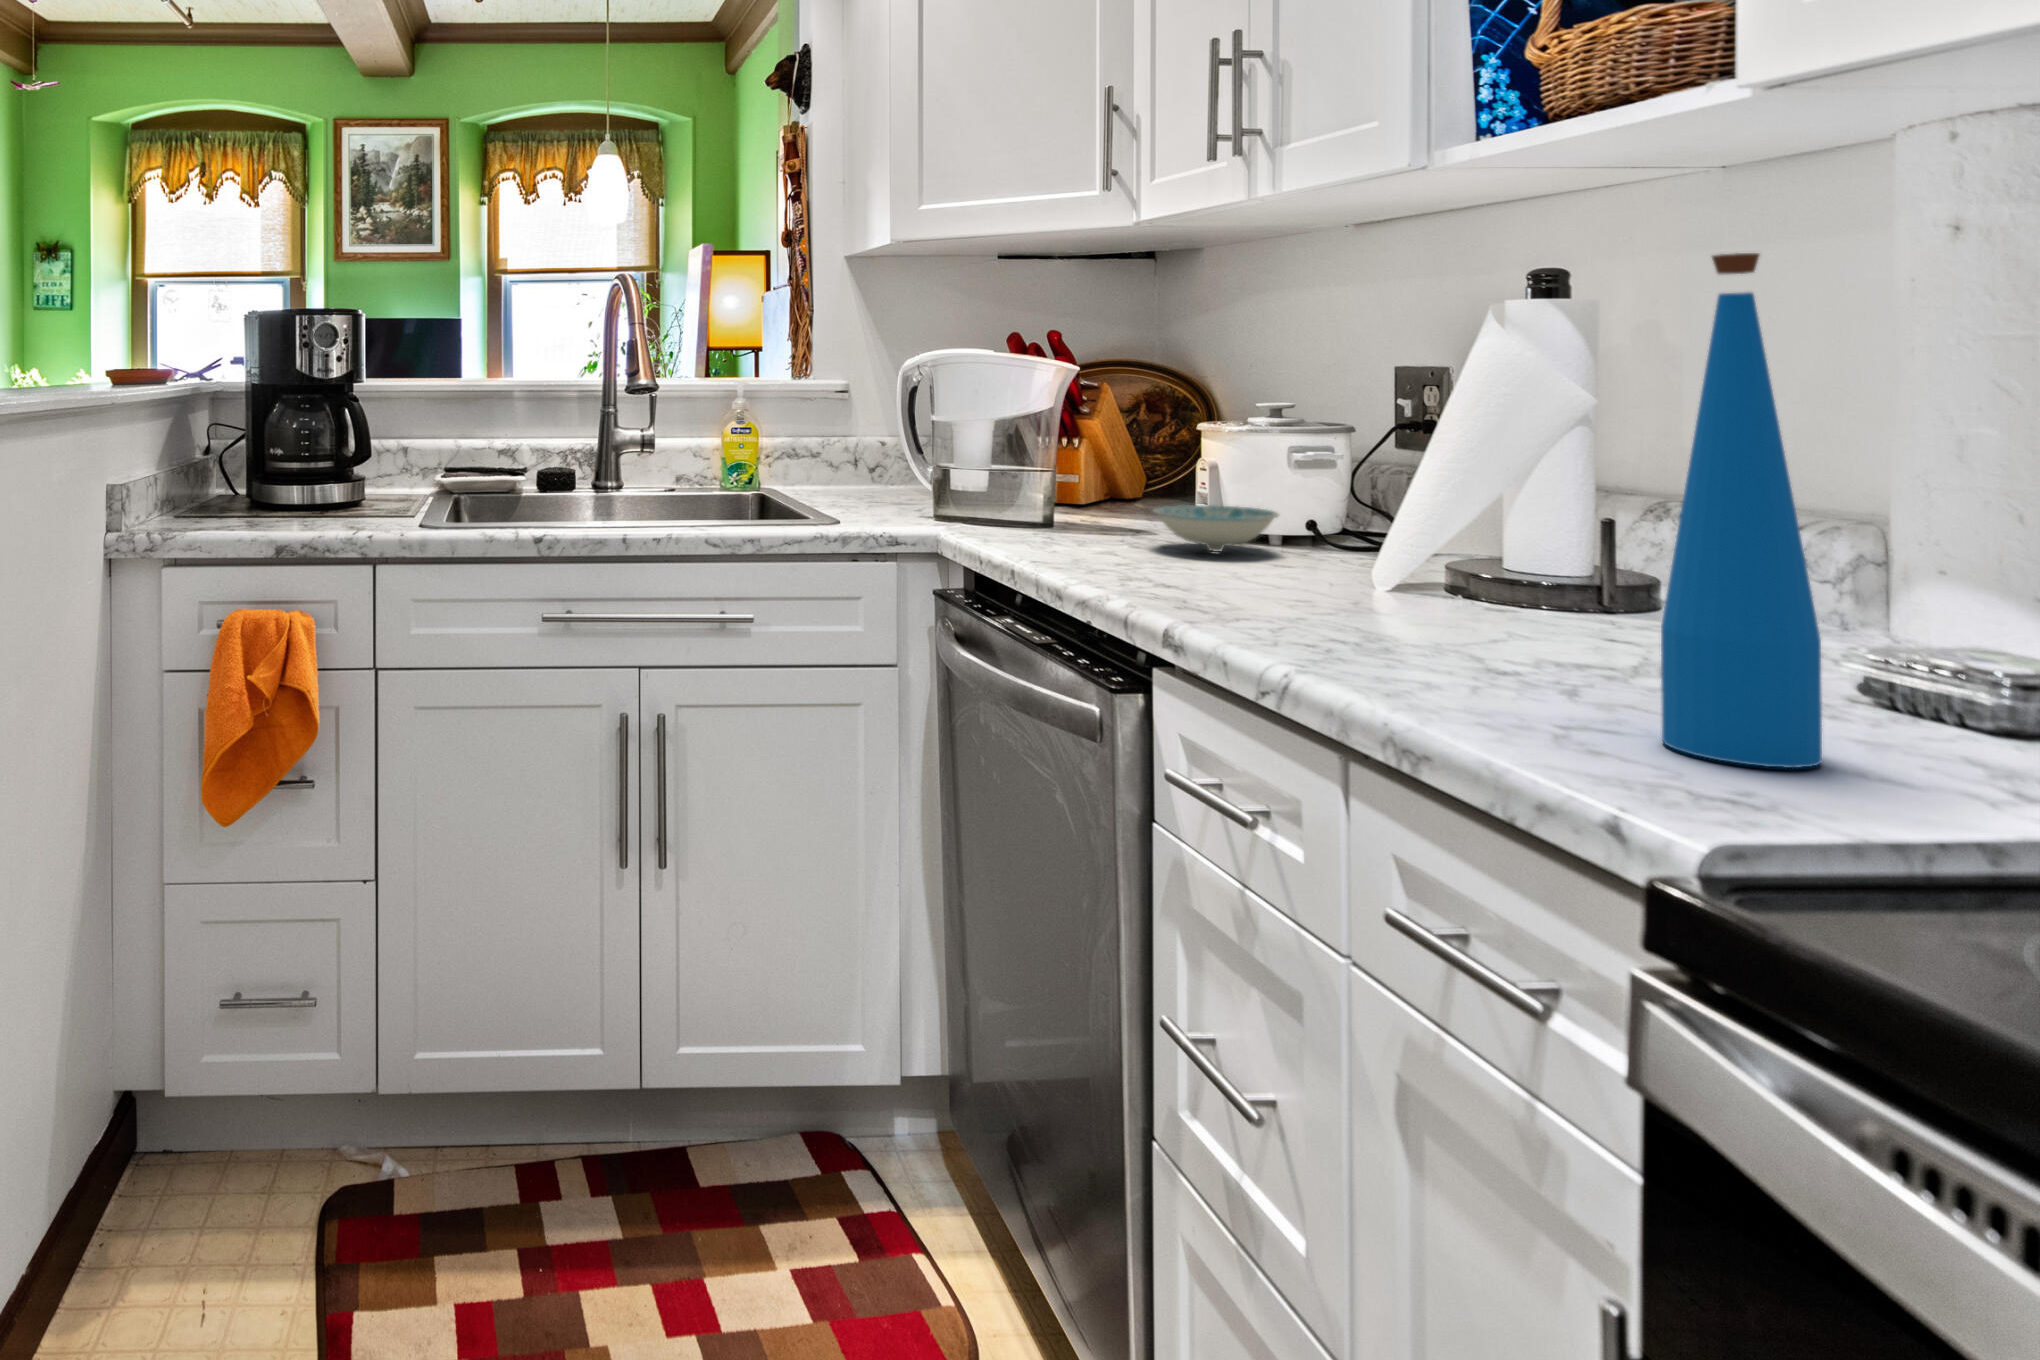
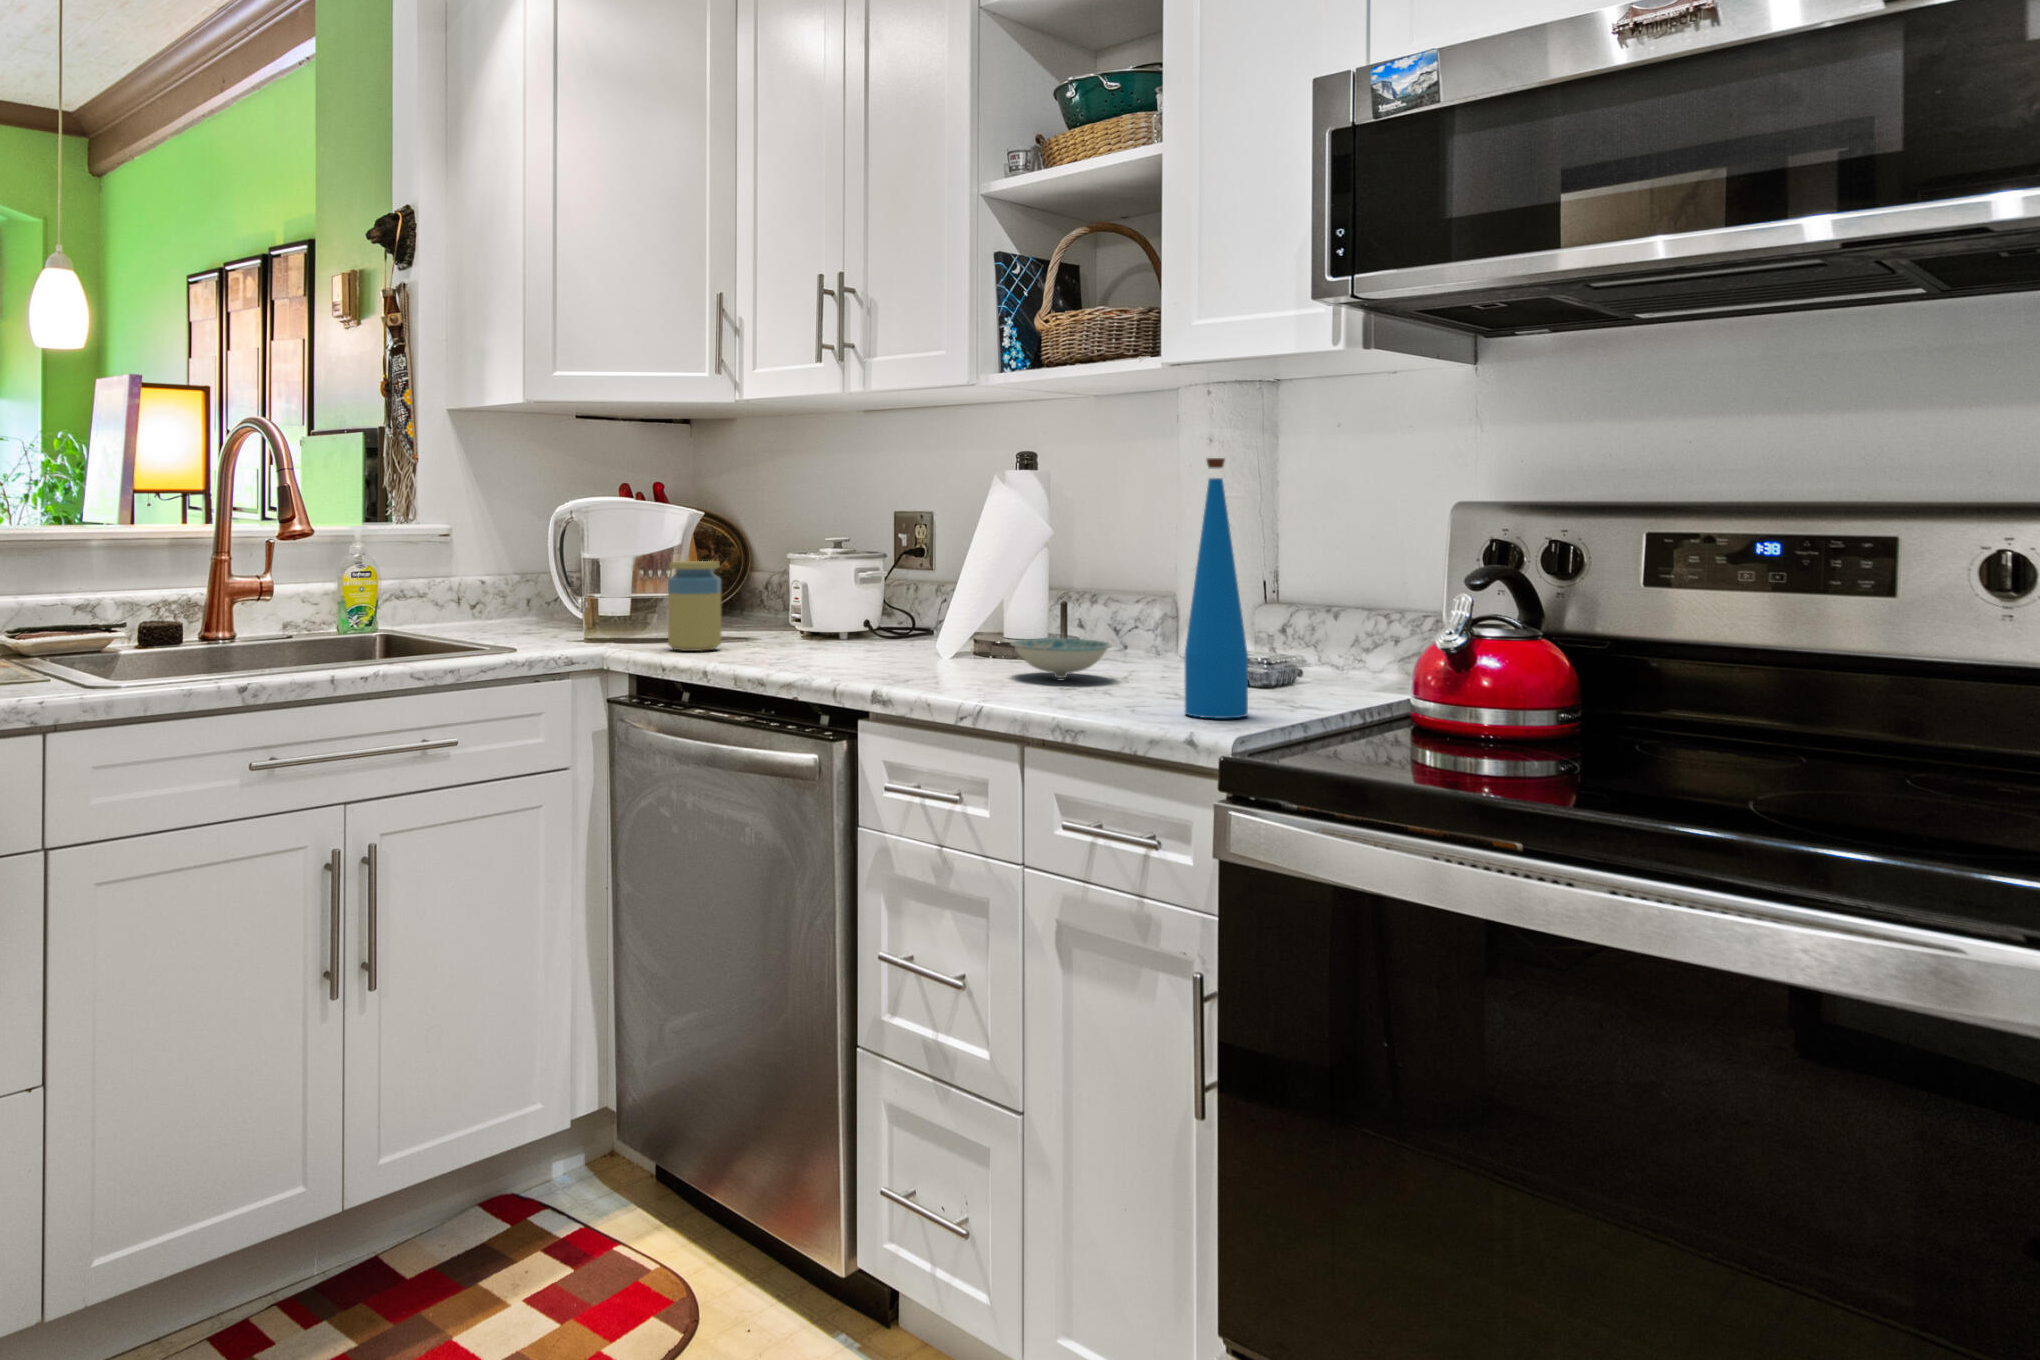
jar: none [1024,425,1096,538] -> present [668,561,721,651]
ceramic bowl: present [1153,505,1279,552] -> present [1010,638,1112,678]

